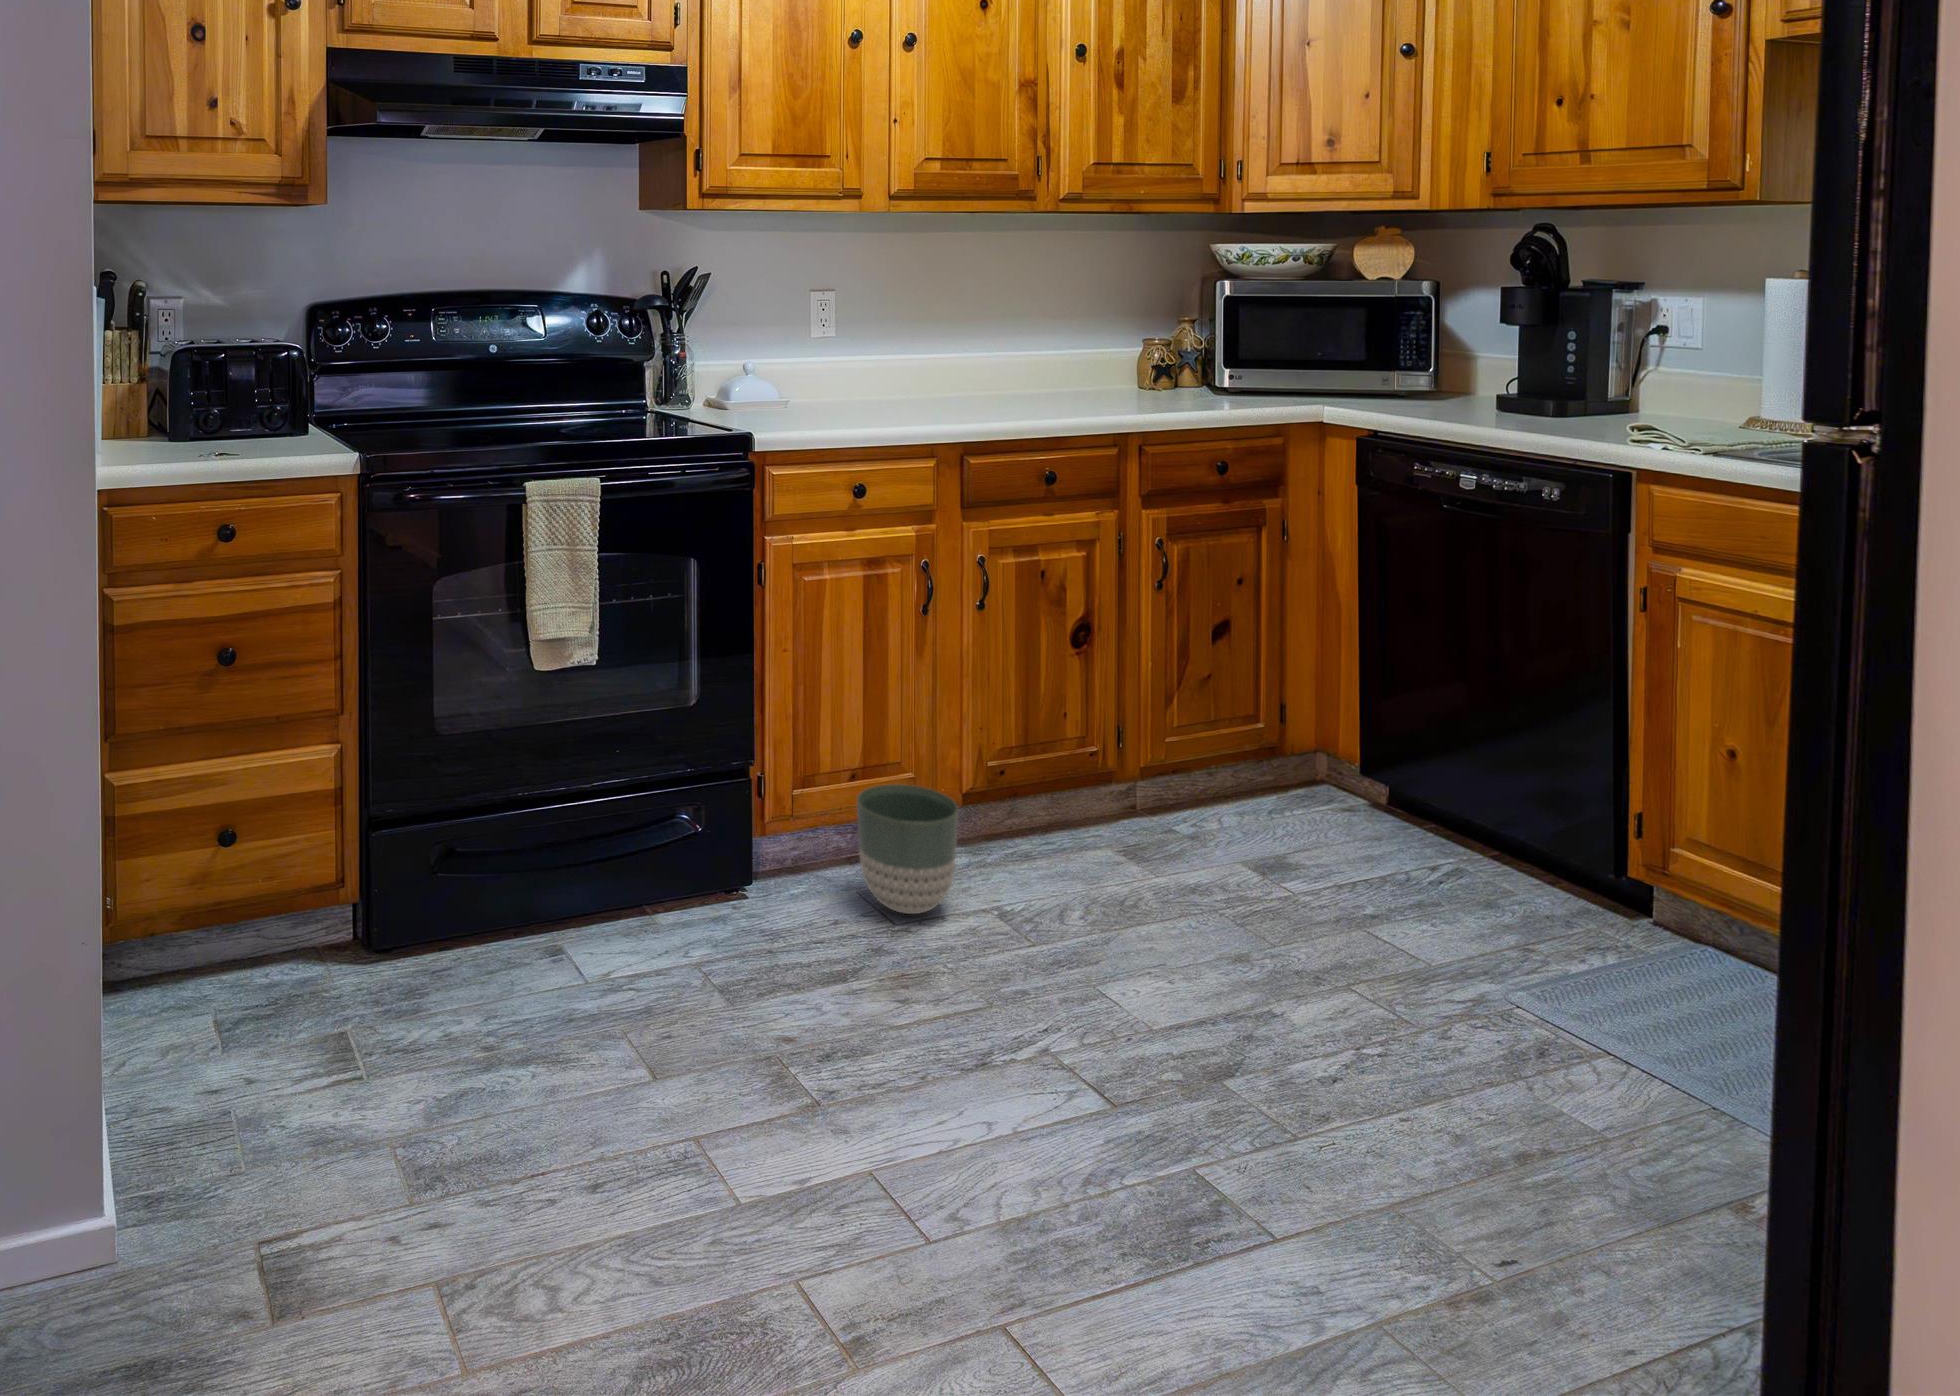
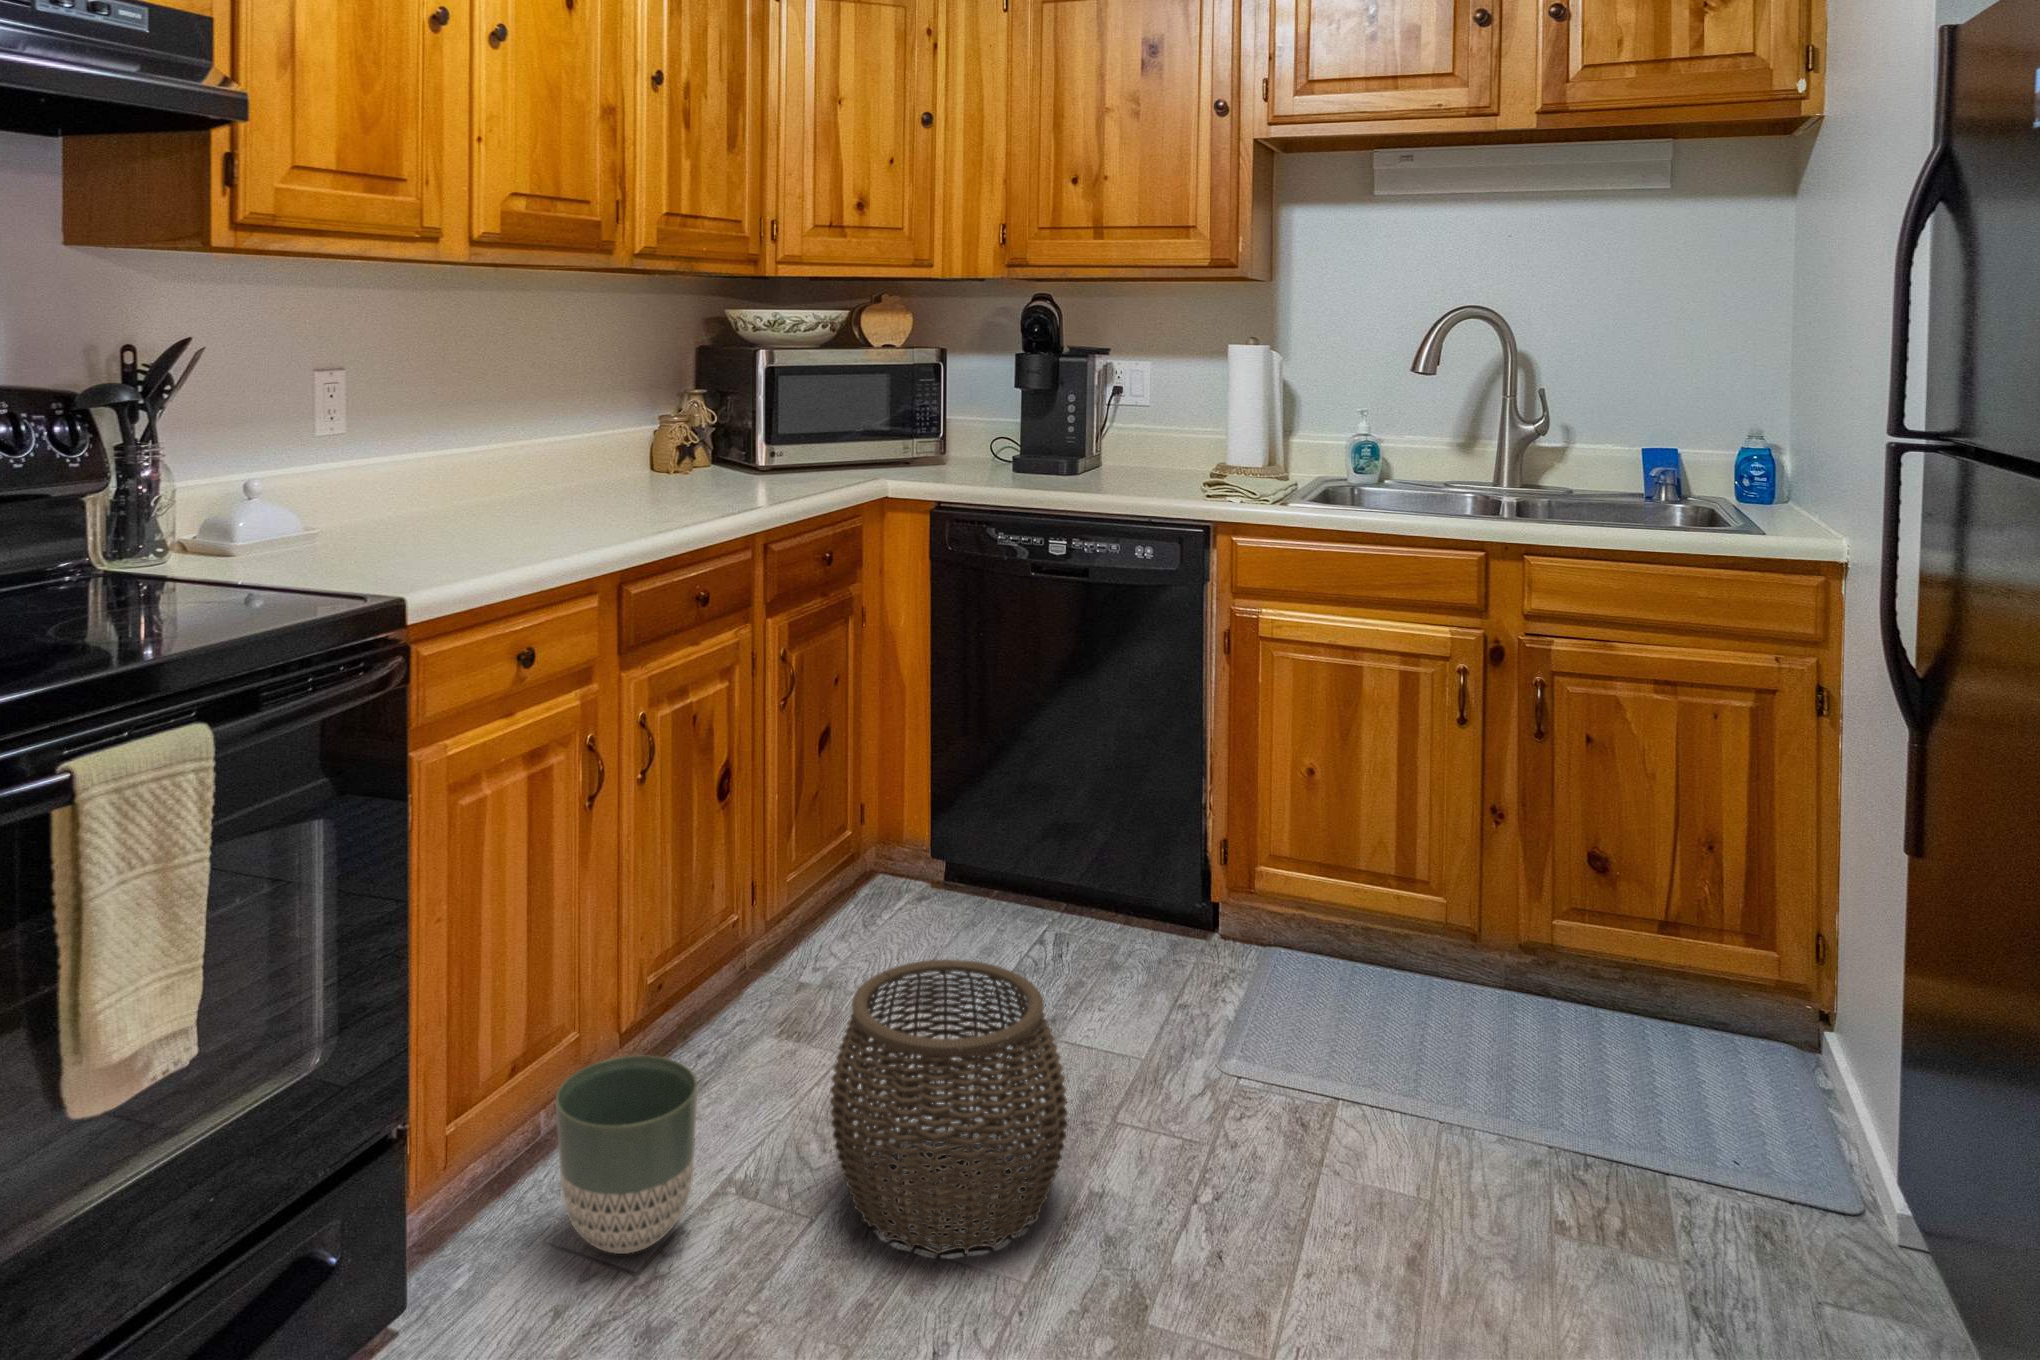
woven basket: none [1051,786,1262,1016] -> present [830,959,1068,1254]

